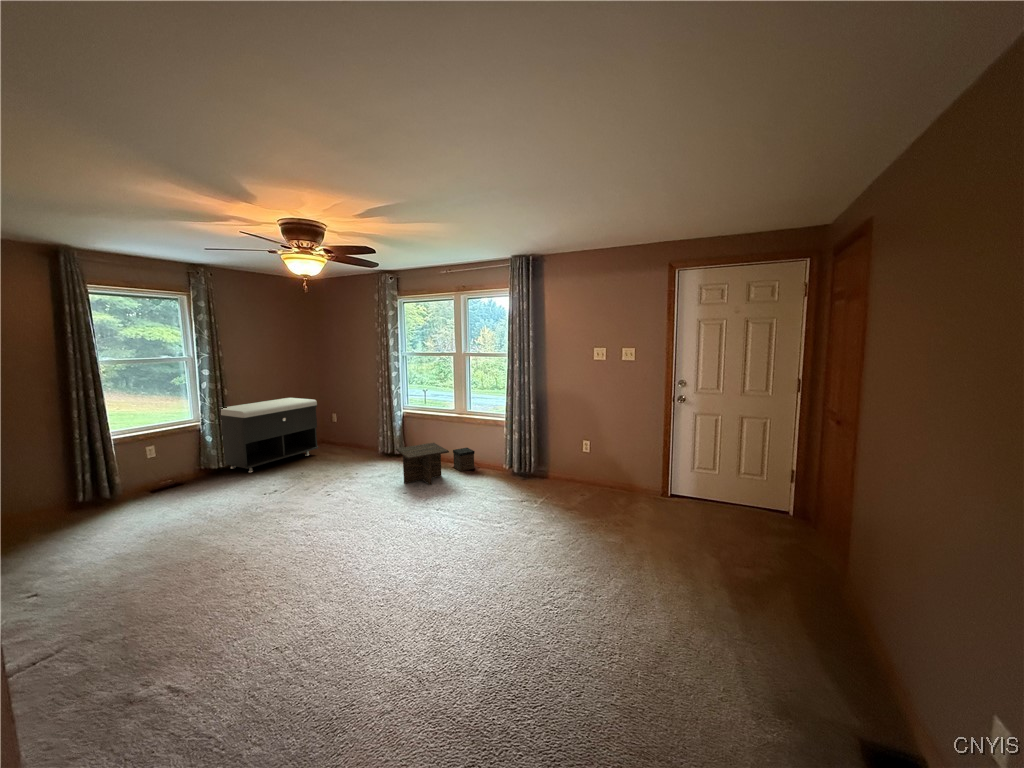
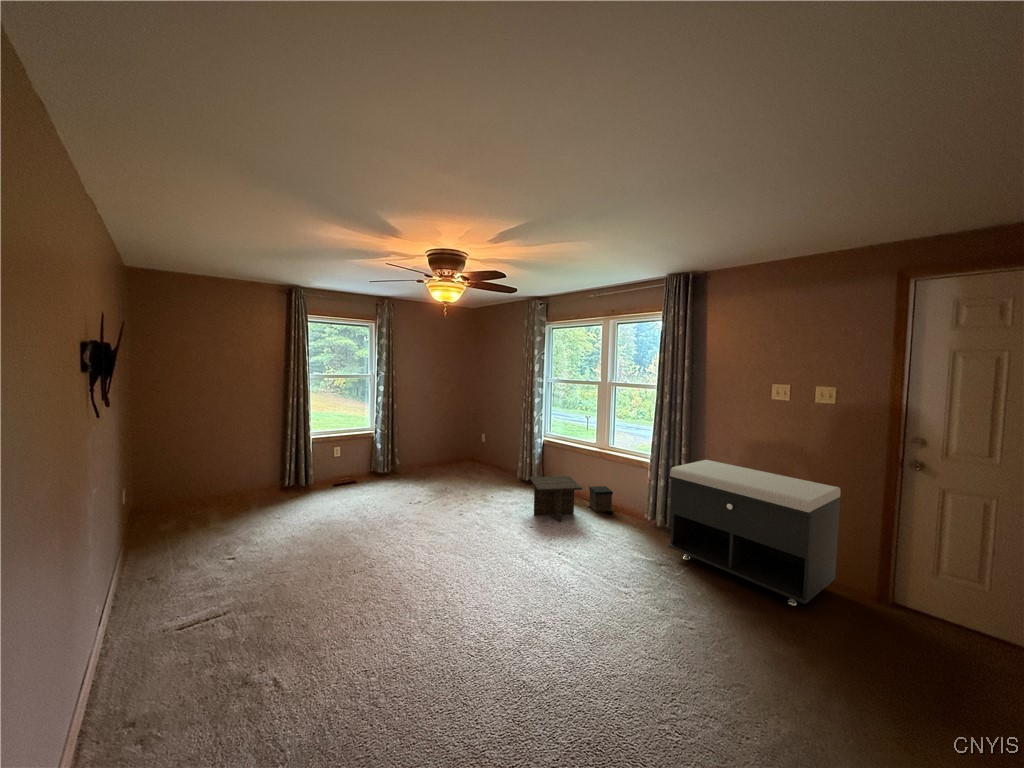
storage bench: present [221,398,319,473] -> present [669,460,841,606]

